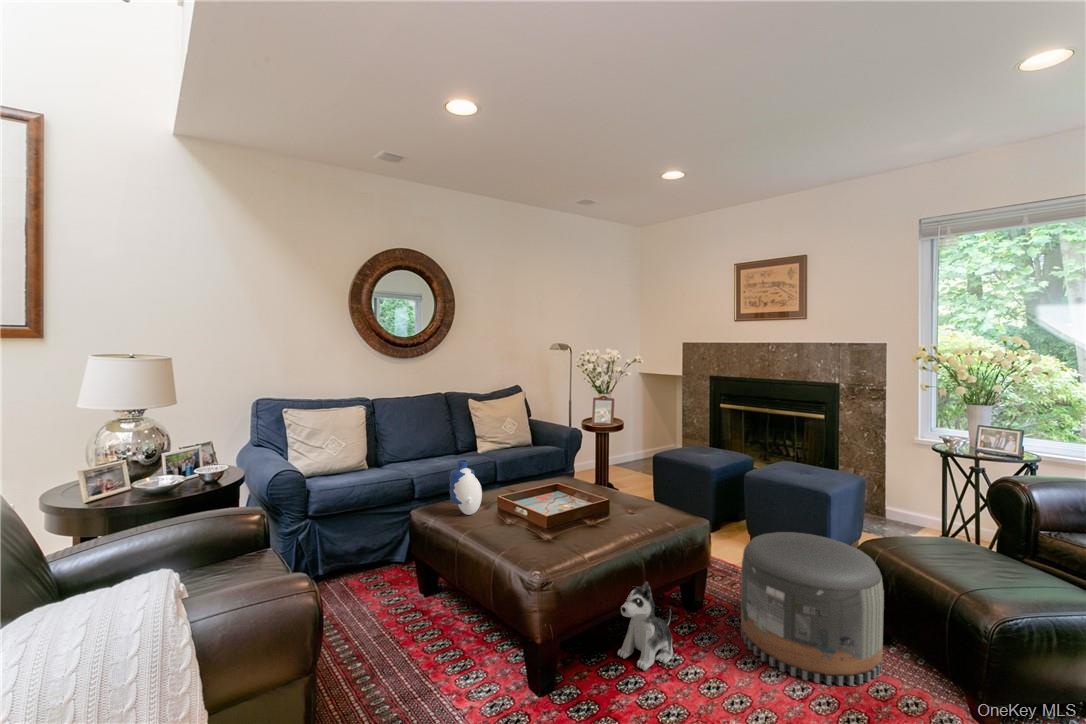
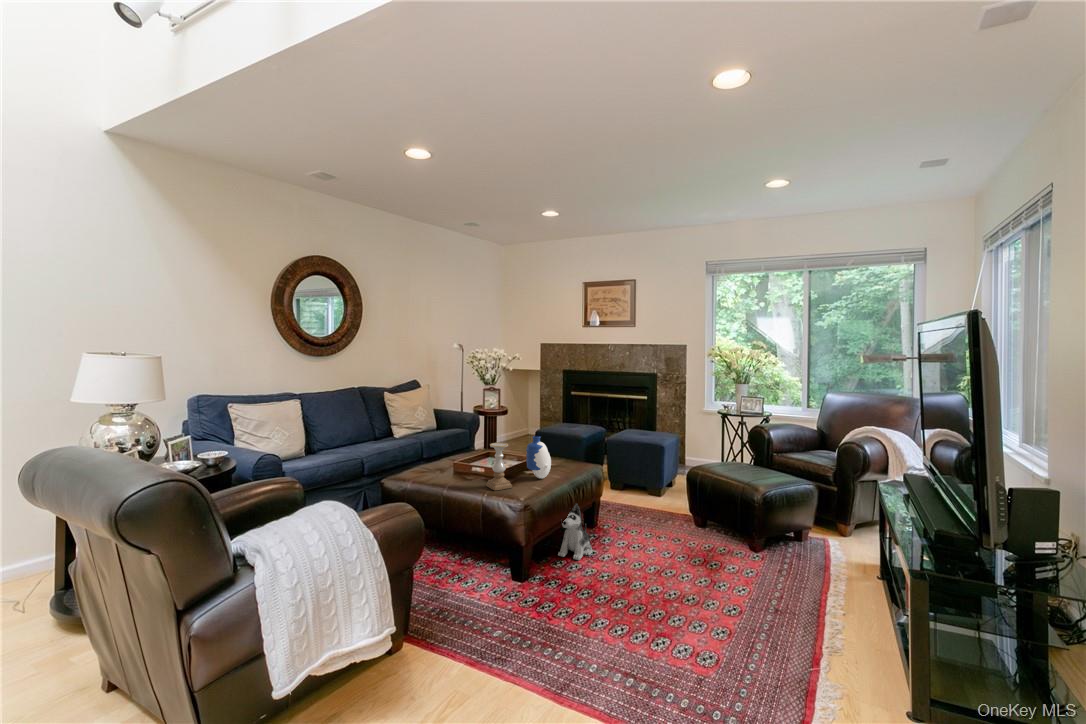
vase: present [450,460,482,515] -> present [526,436,551,479]
candle holder: none [515,480,546,549] -> present [486,443,512,491]
pouf: present [741,532,884,686] -> none [625,468,706,550]

